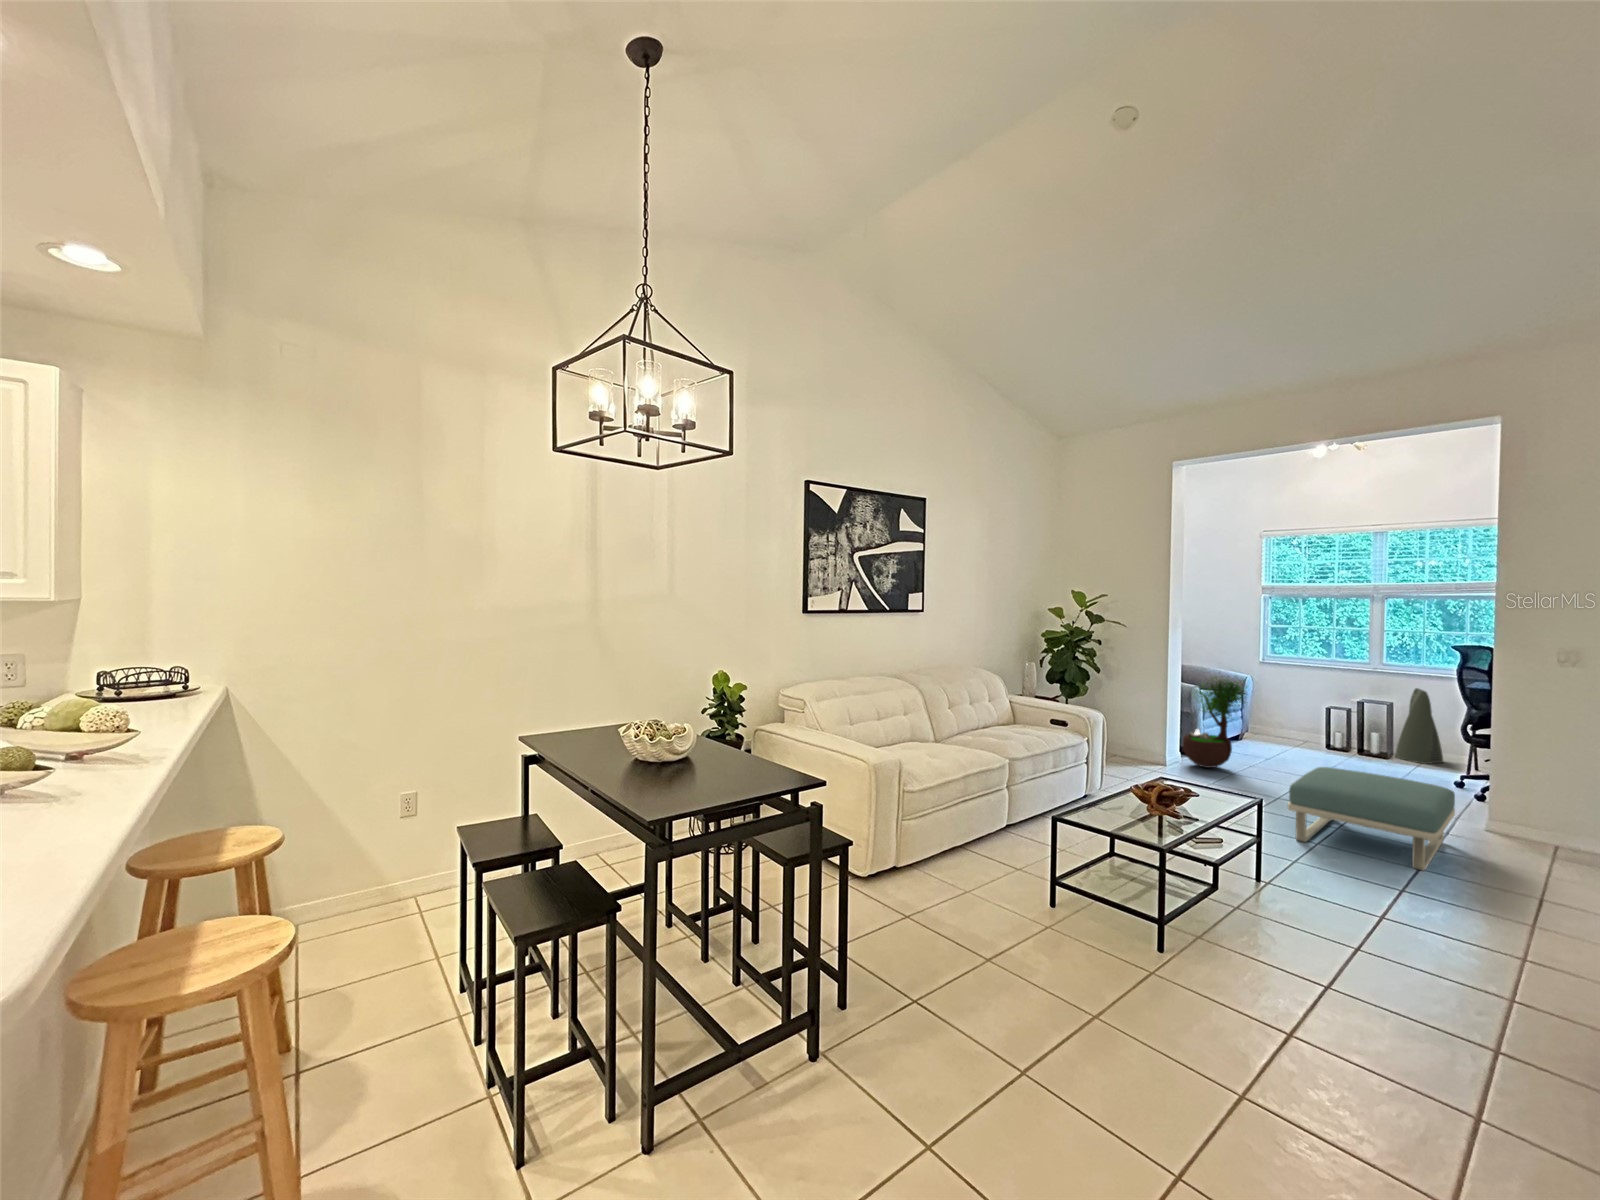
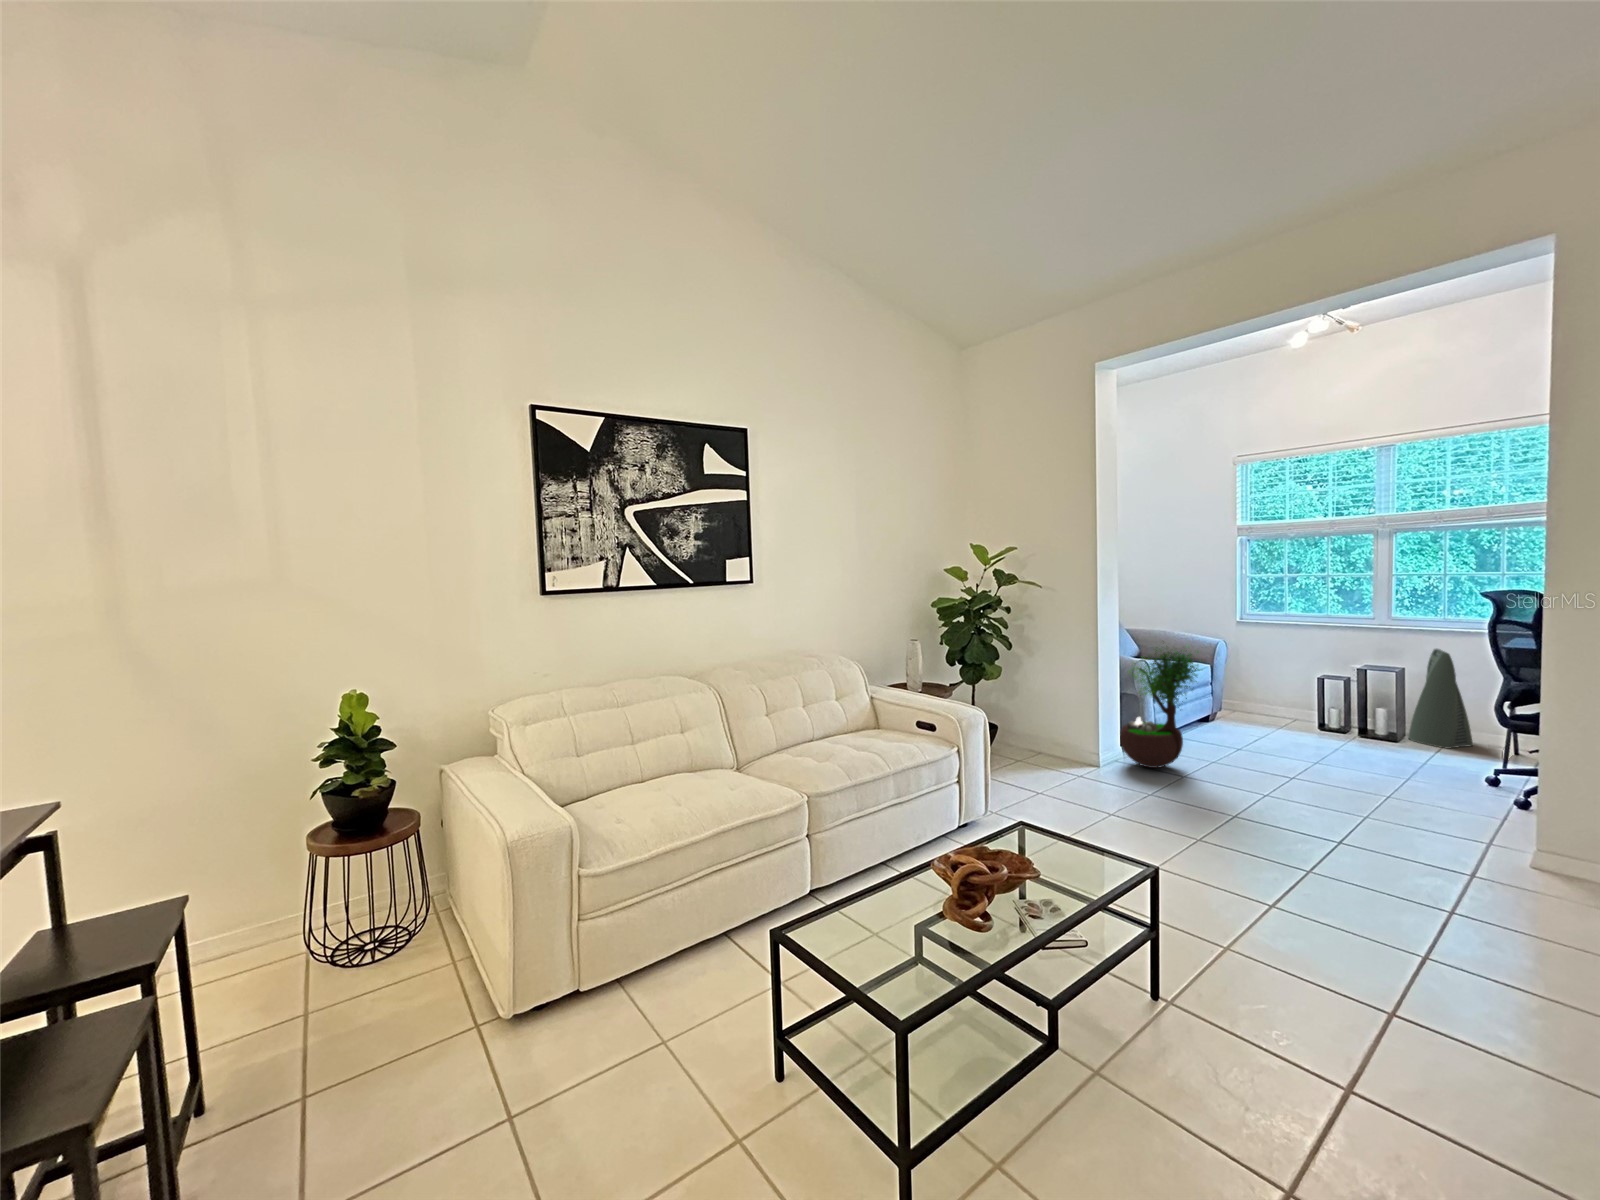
footstool: present [1288,767,1455,871] -> none [1227,780,1485,964]

